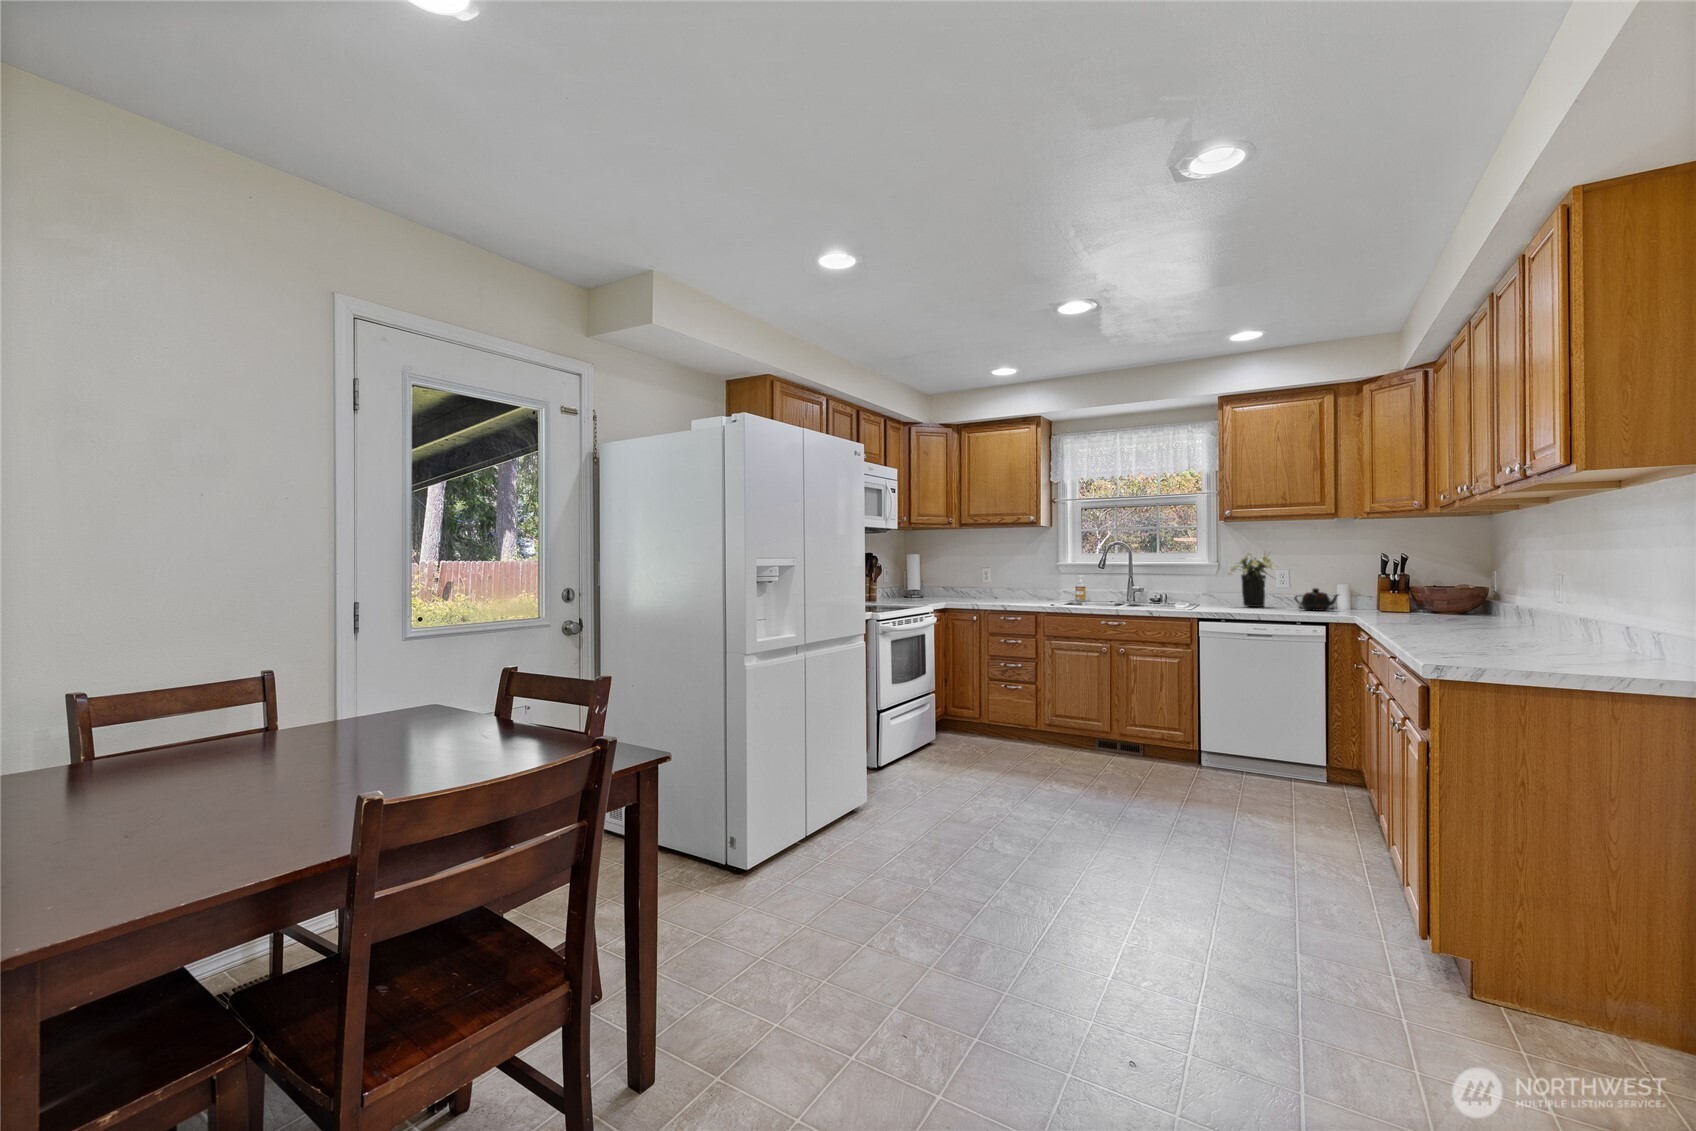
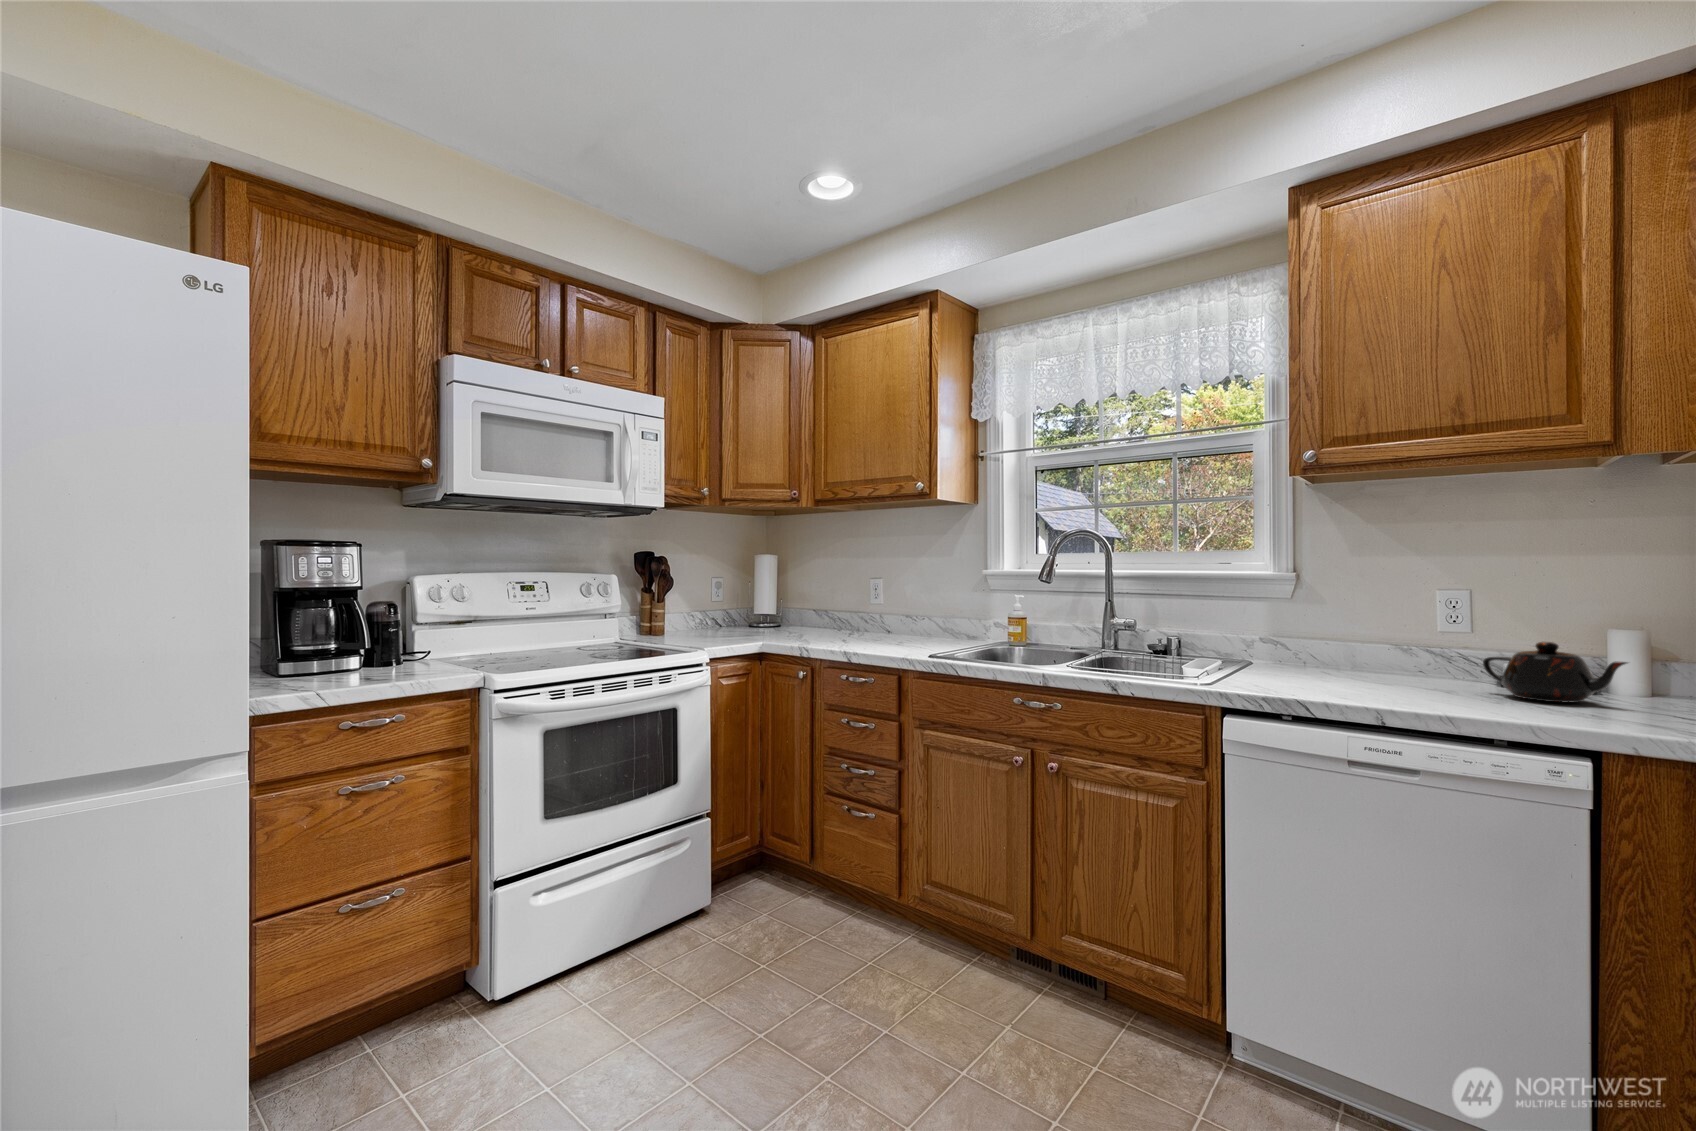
flower arrangement: present [1229,553,1274,607] -> none [1310,546,1441,677]

